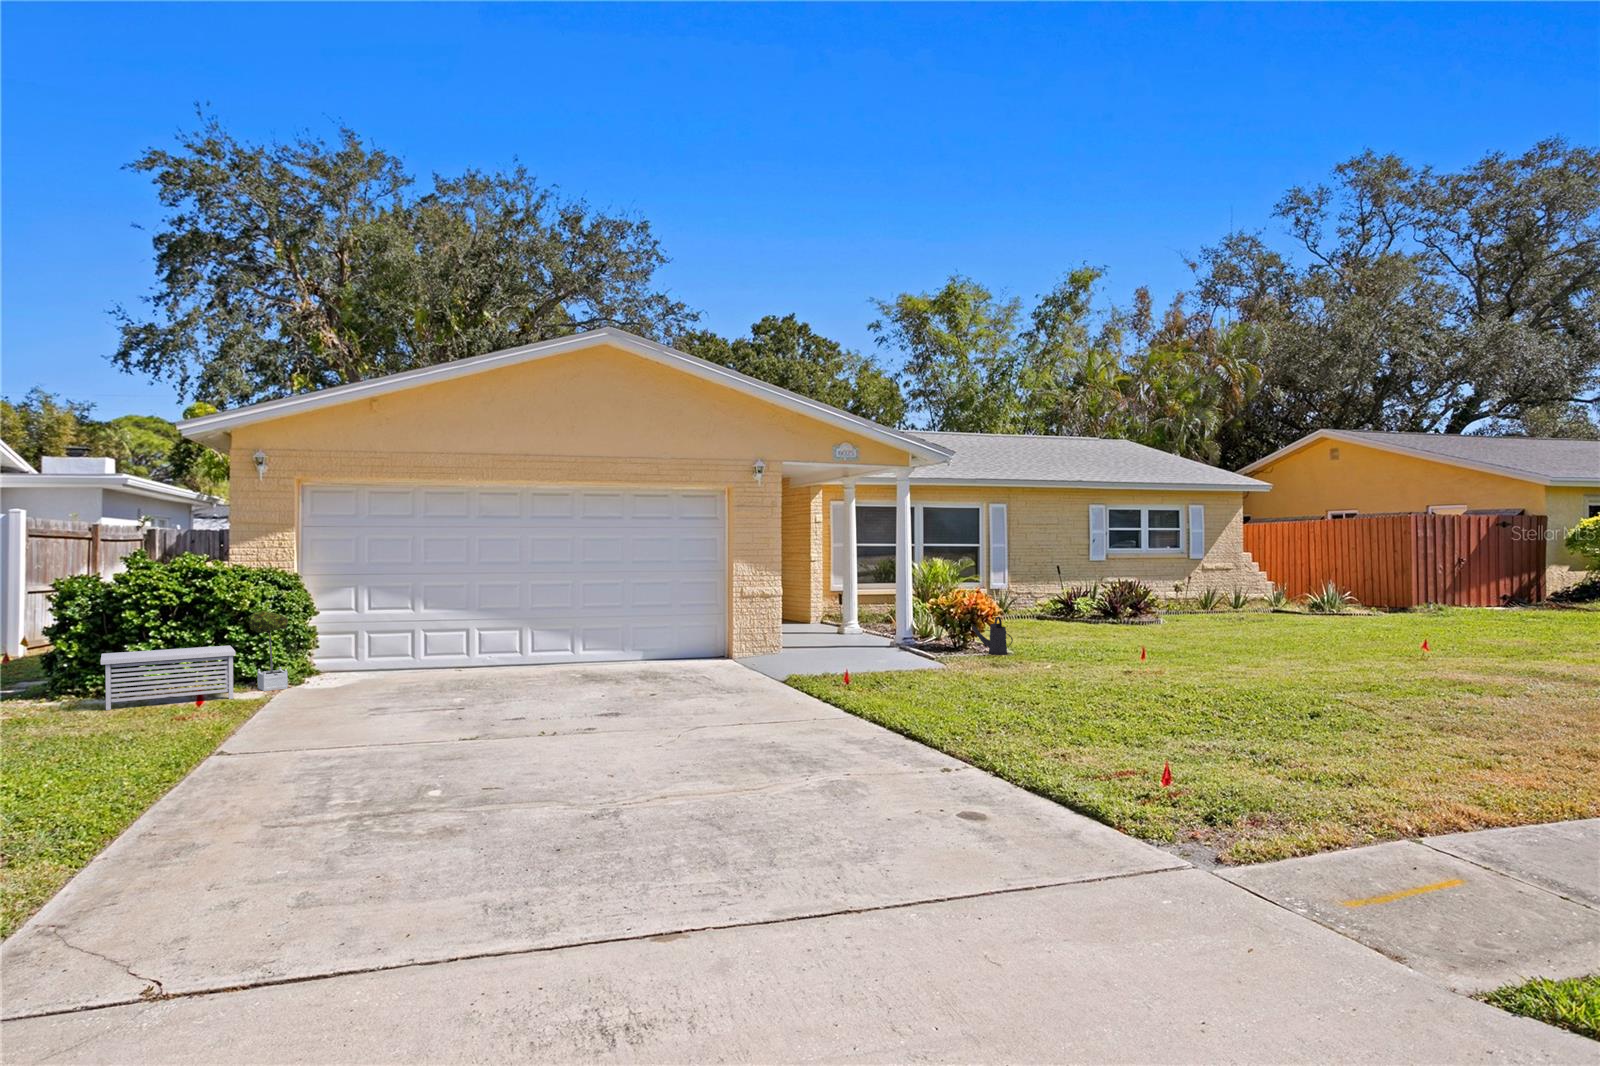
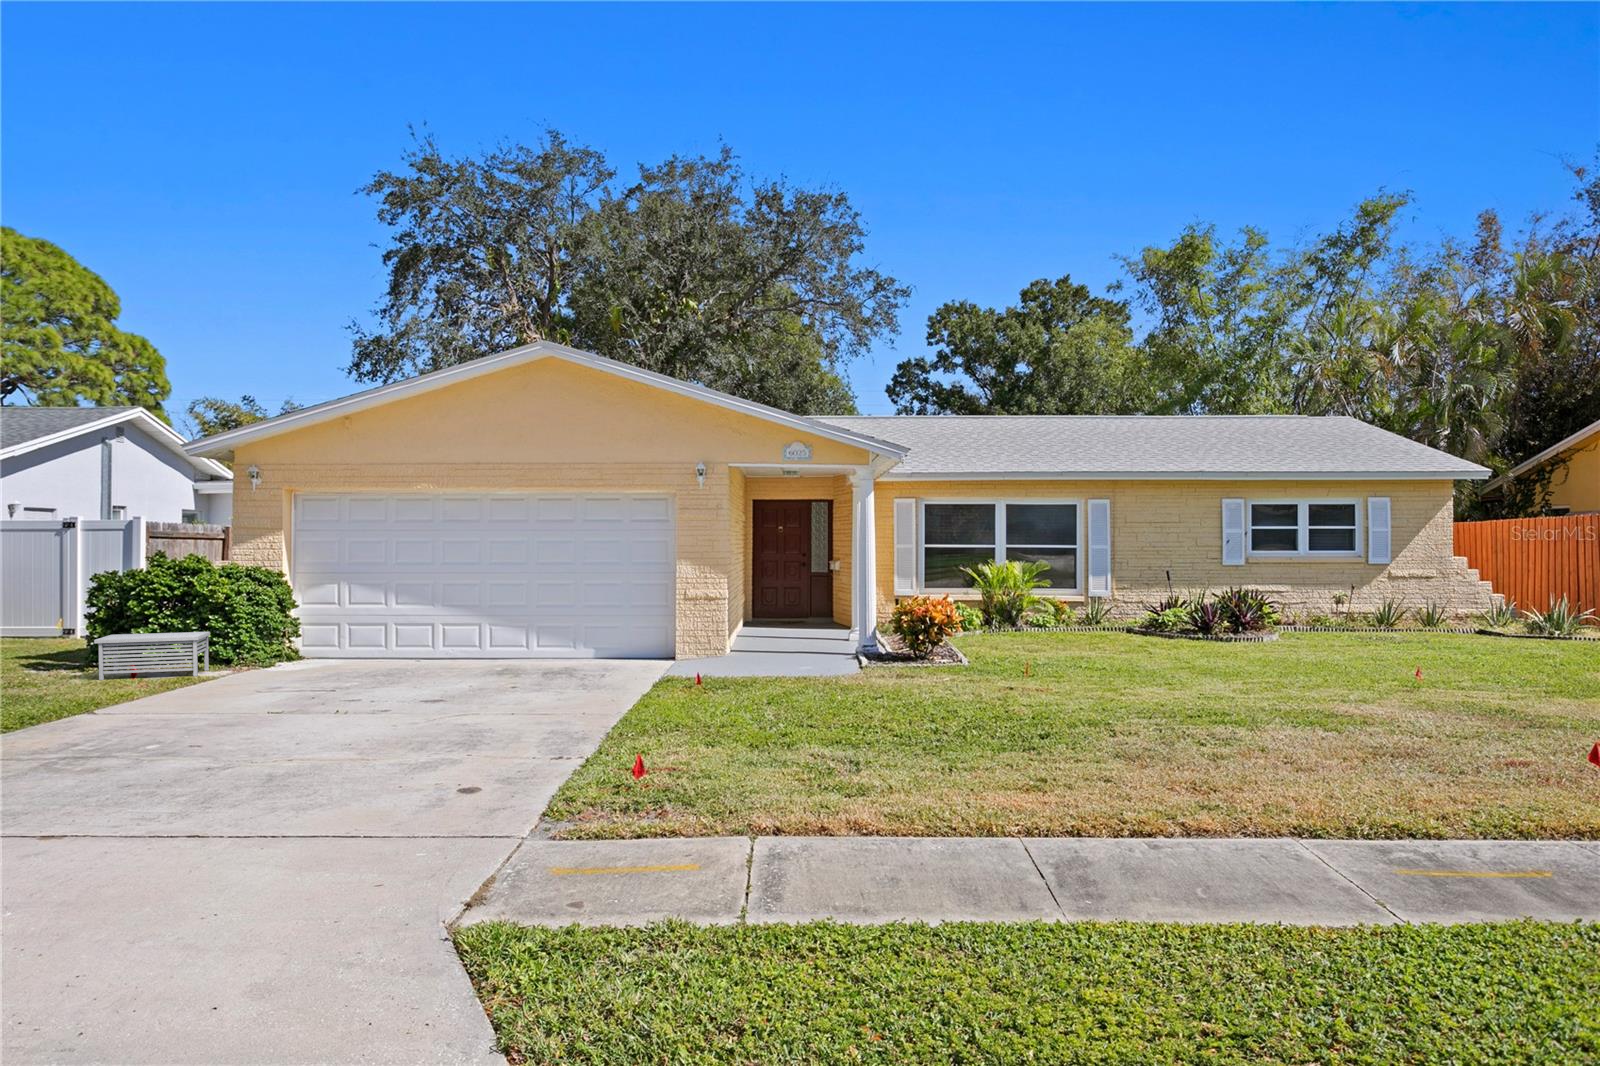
potted tree: present [249,610,288,691] -> none [221,603,254,671]
watering can: present [973,617,1013,655] -> none [910,630,946,671]

